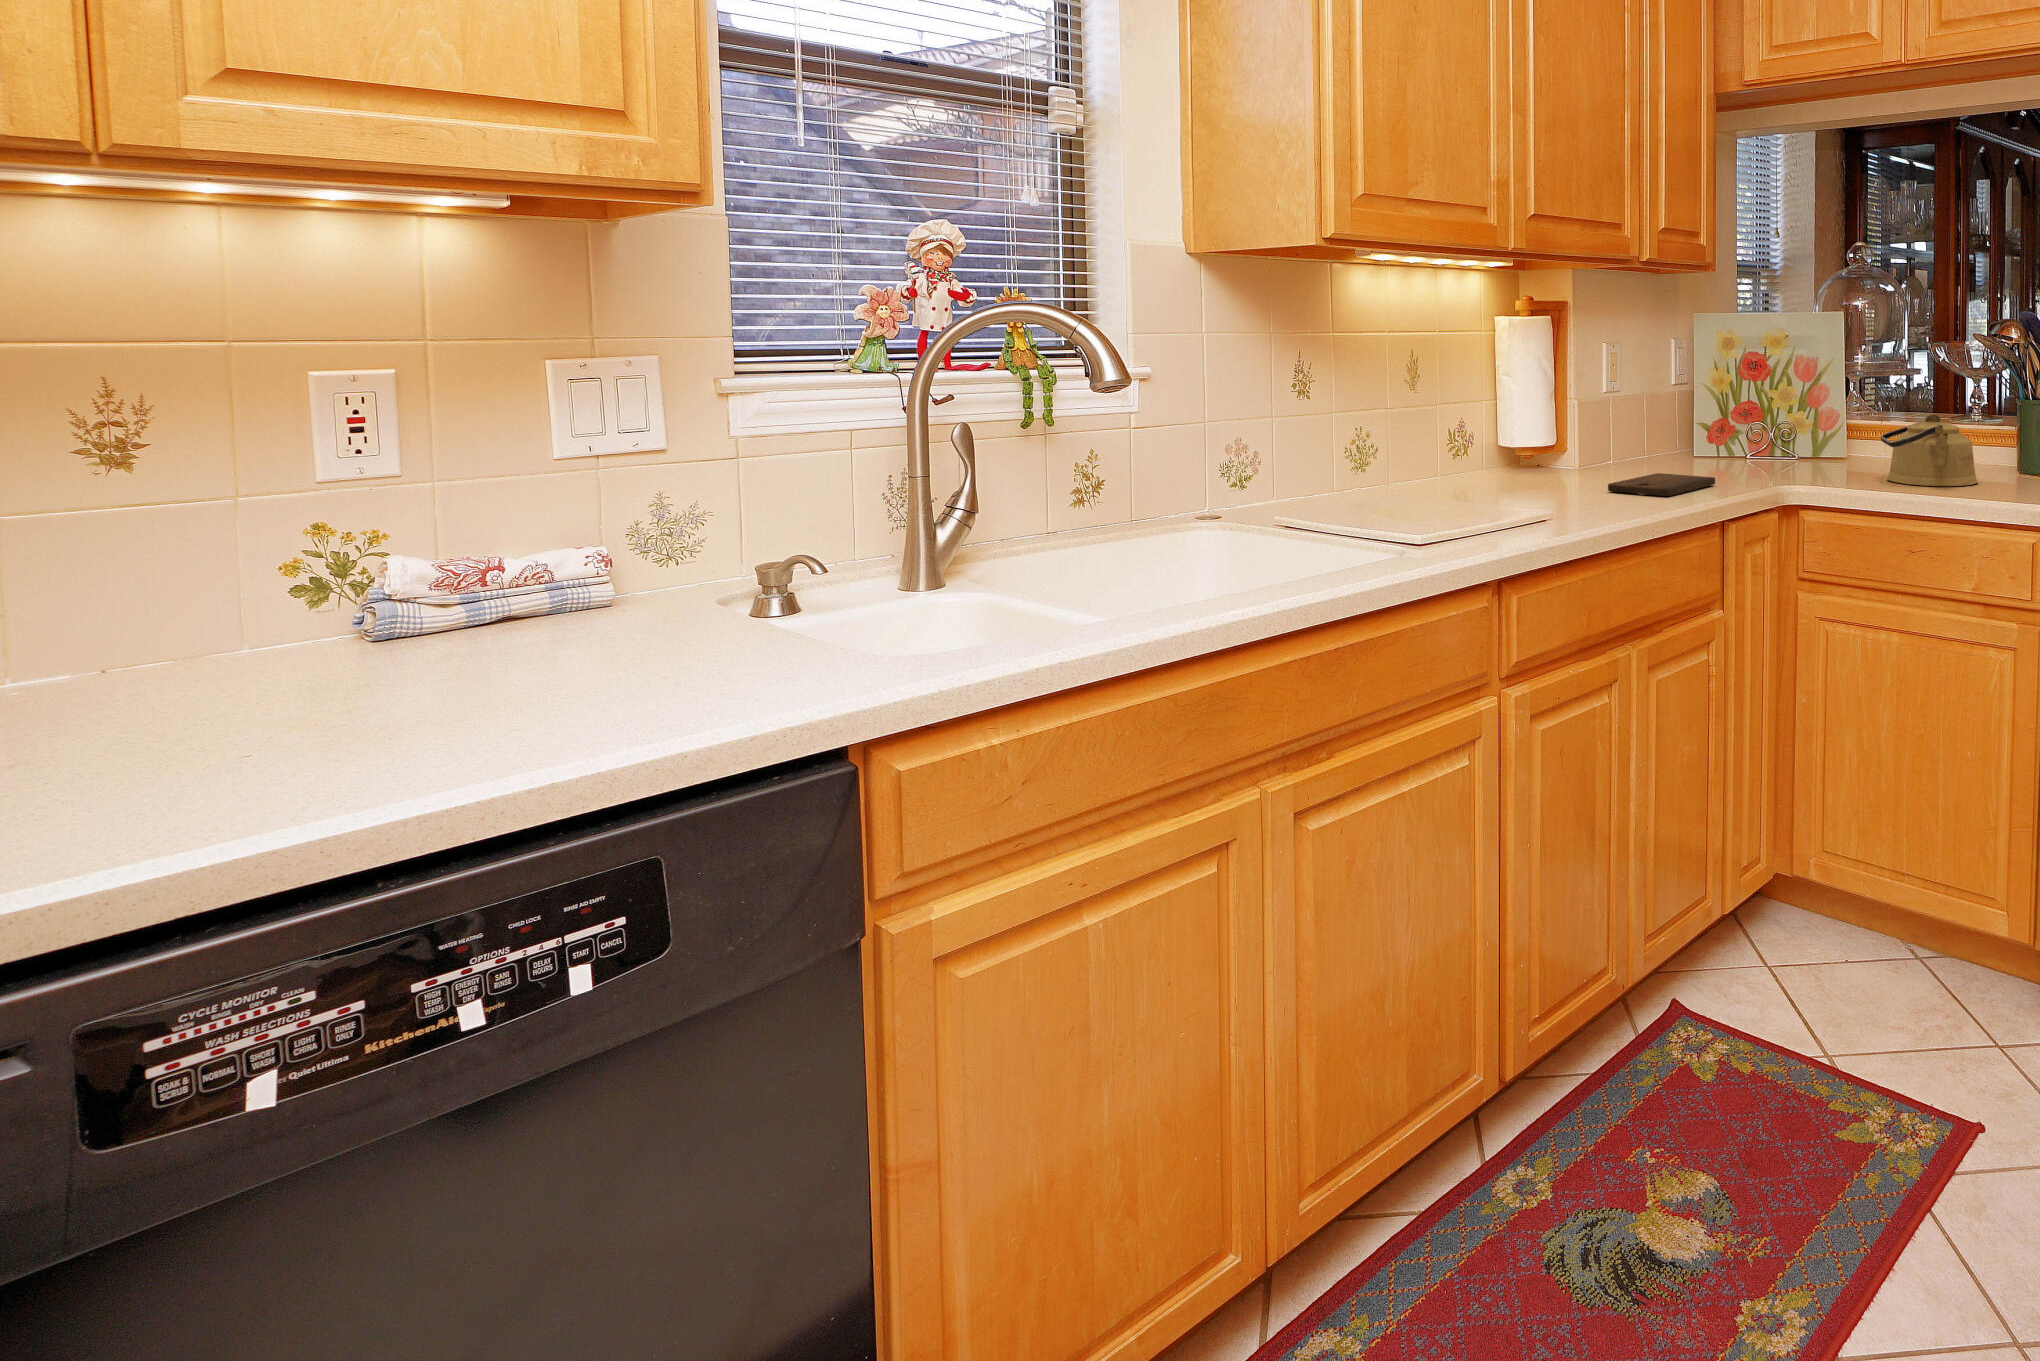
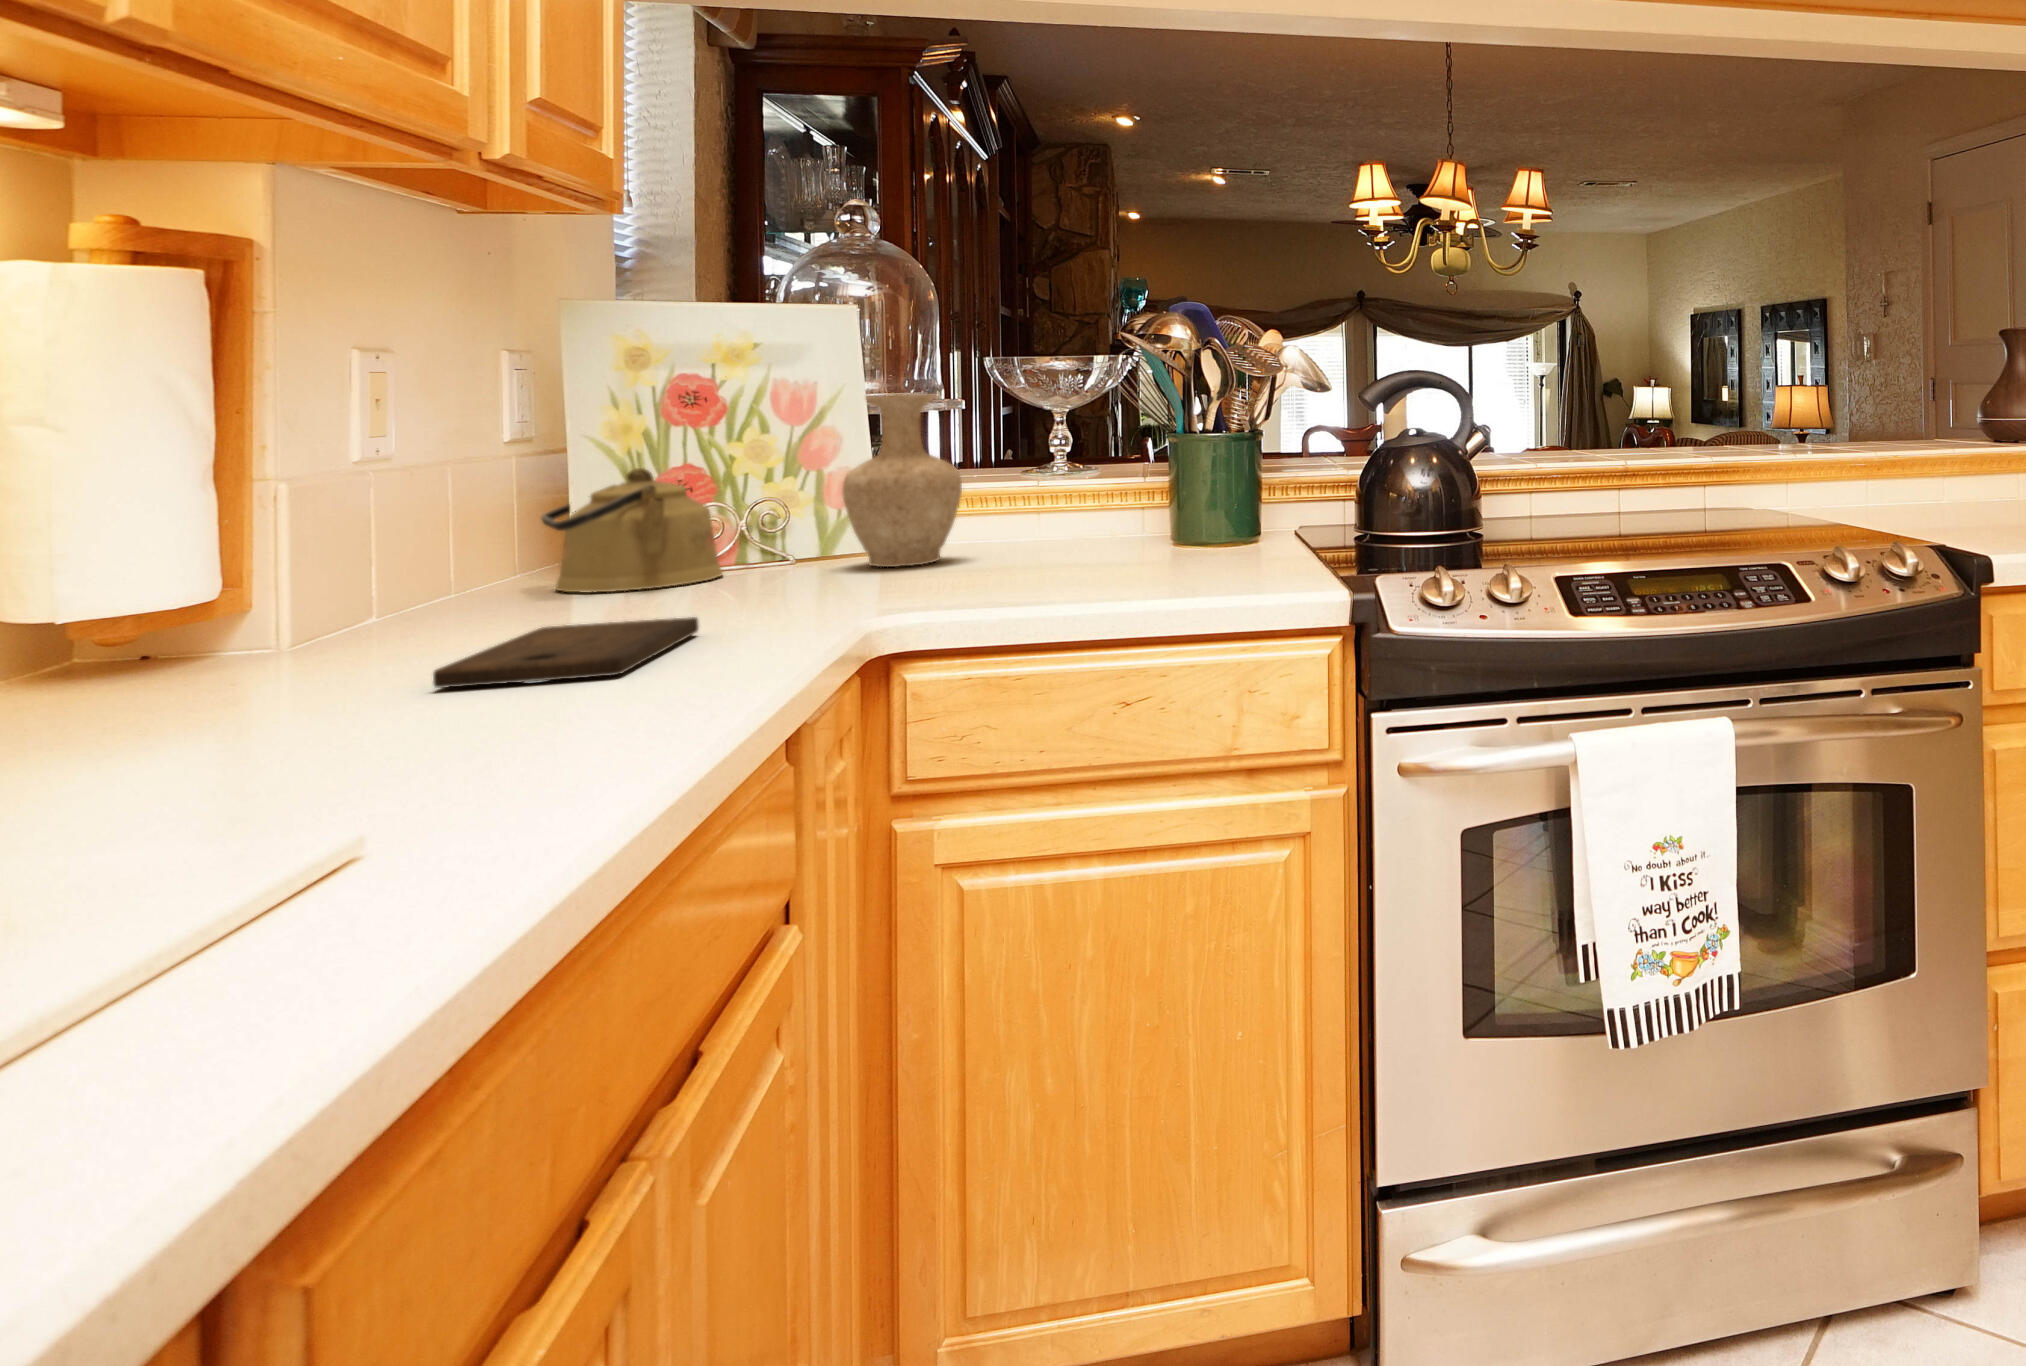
vase: none [1819,370,1883,467] -> present [842,394,962,567]
kettle: present [1880,413,1978,486] -> present [541,468,723,593]

